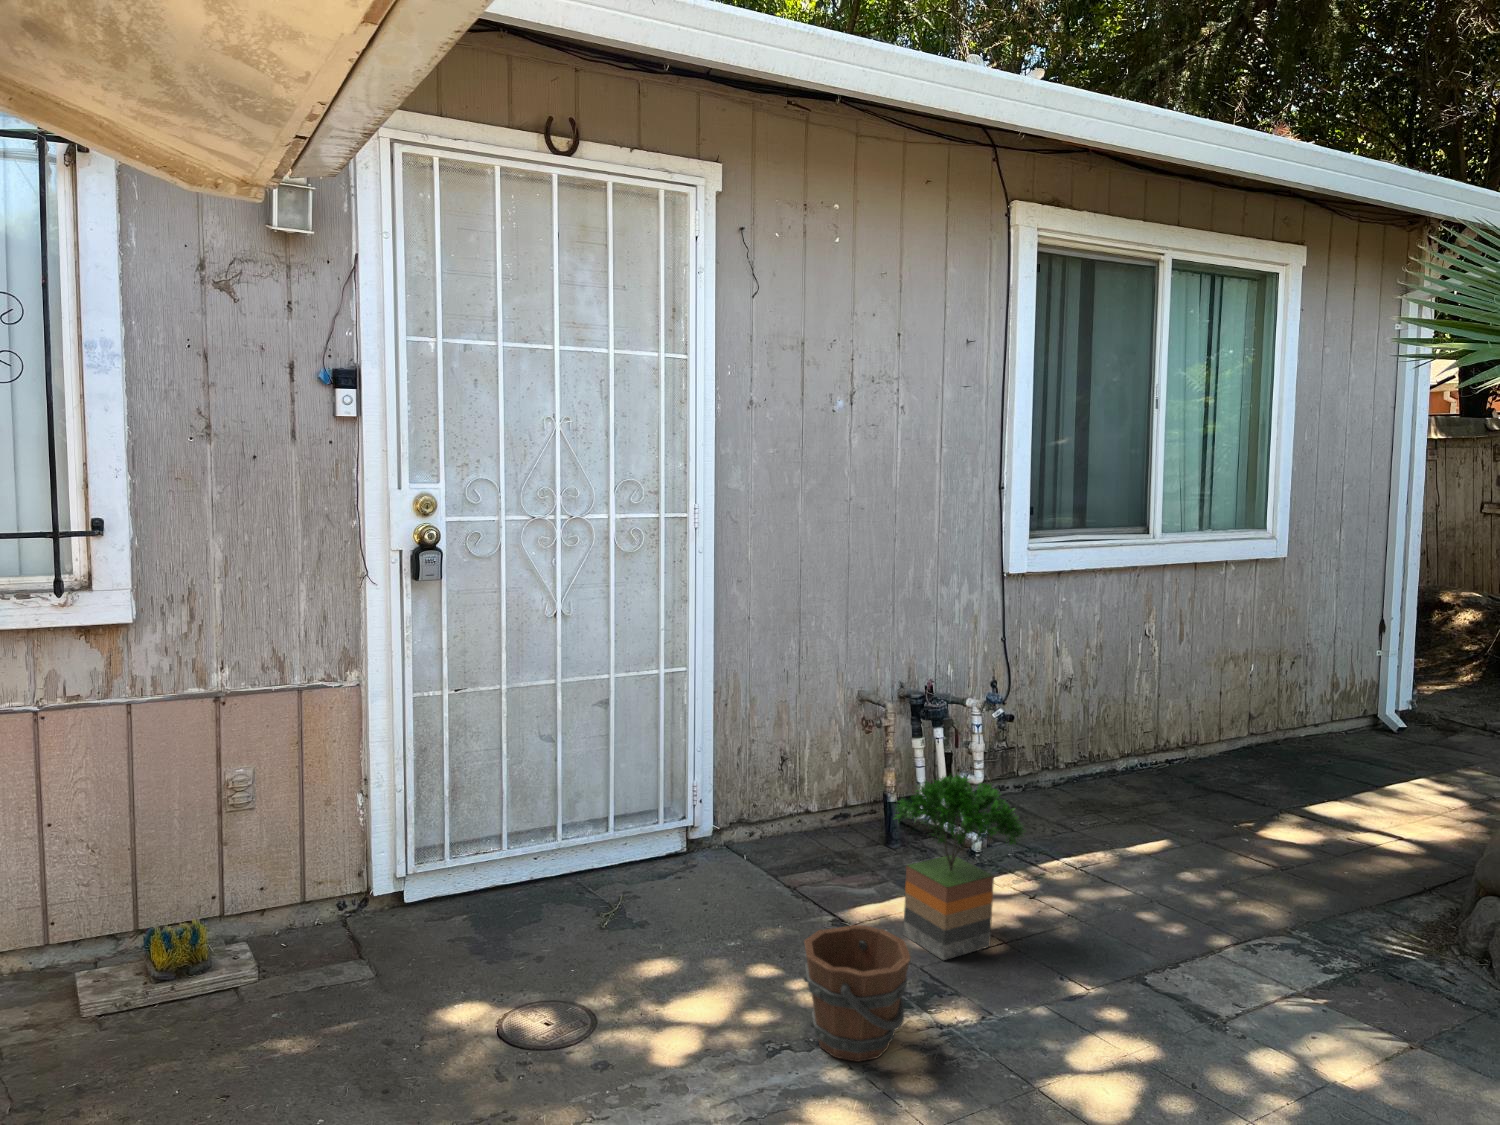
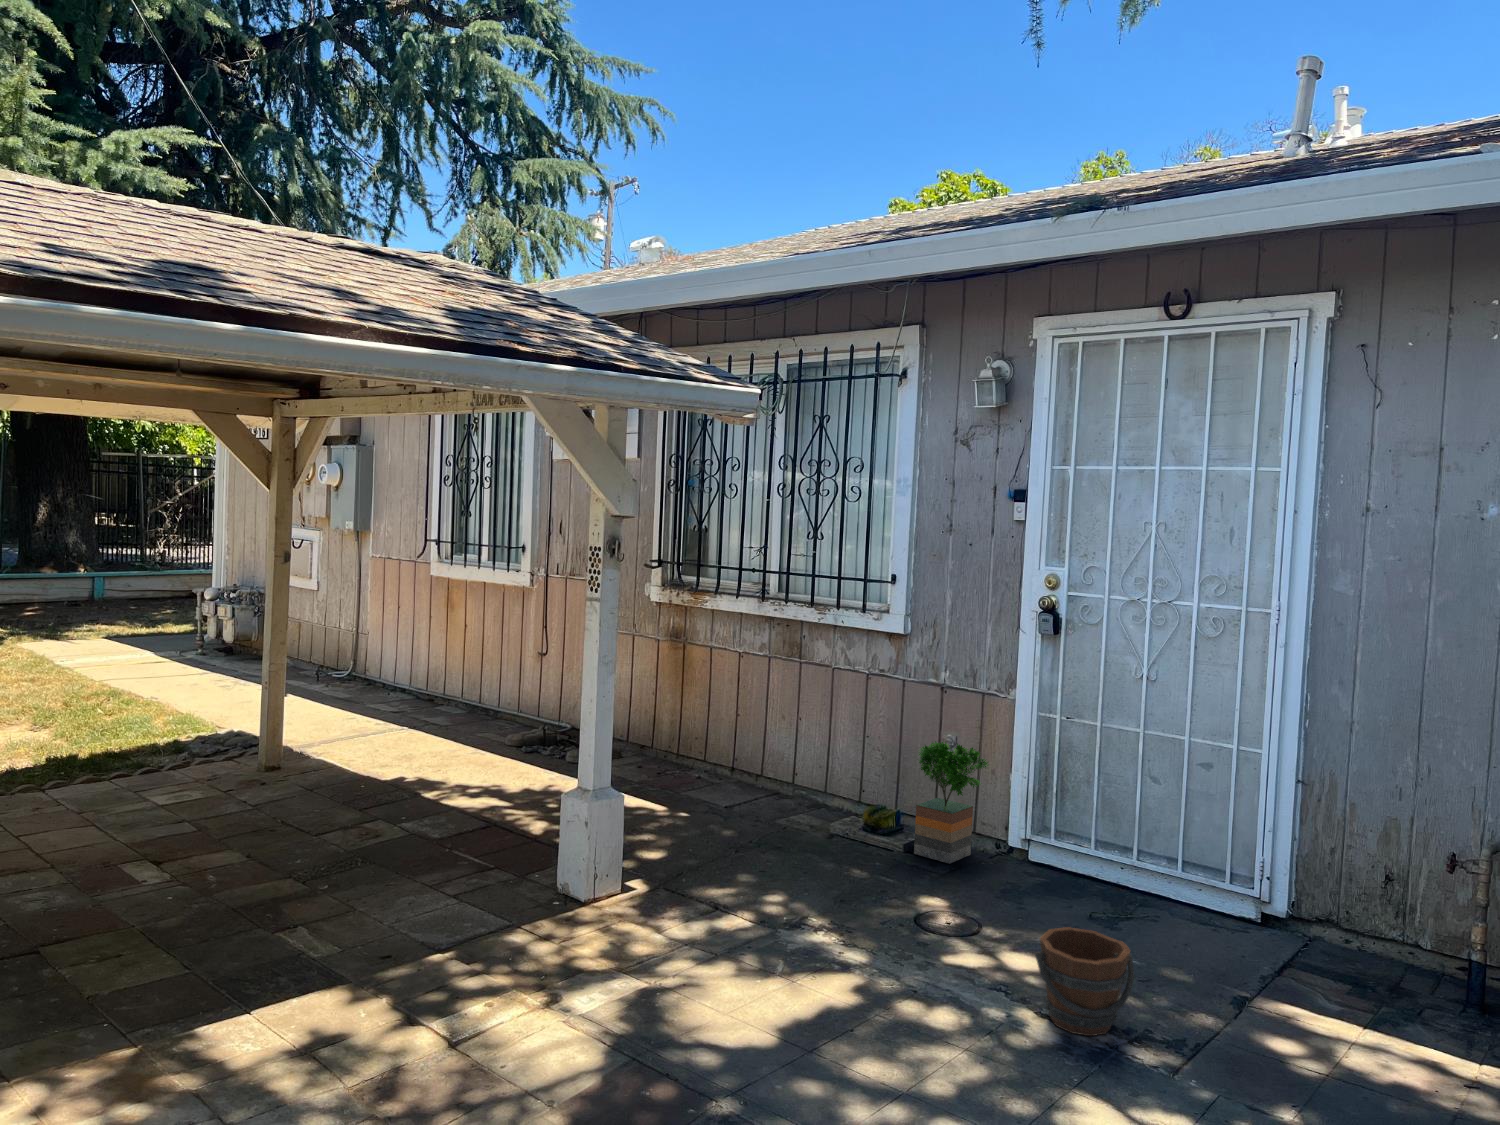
potted tree: present [895,775,1025,960] -> present [914,741,988,864]

